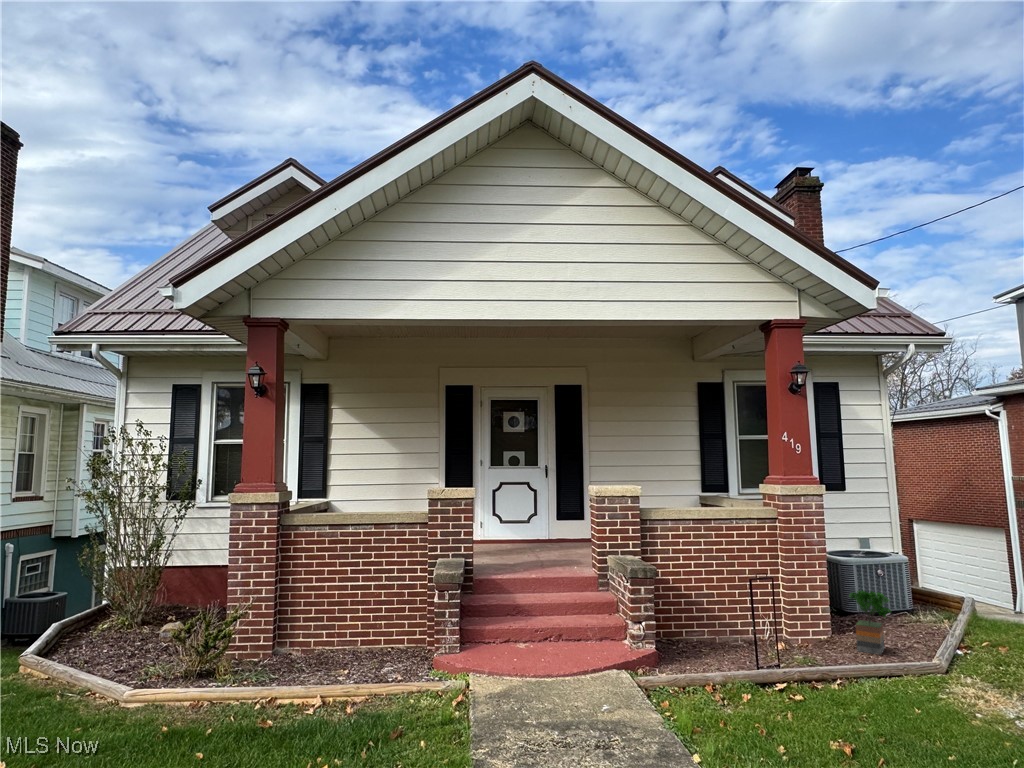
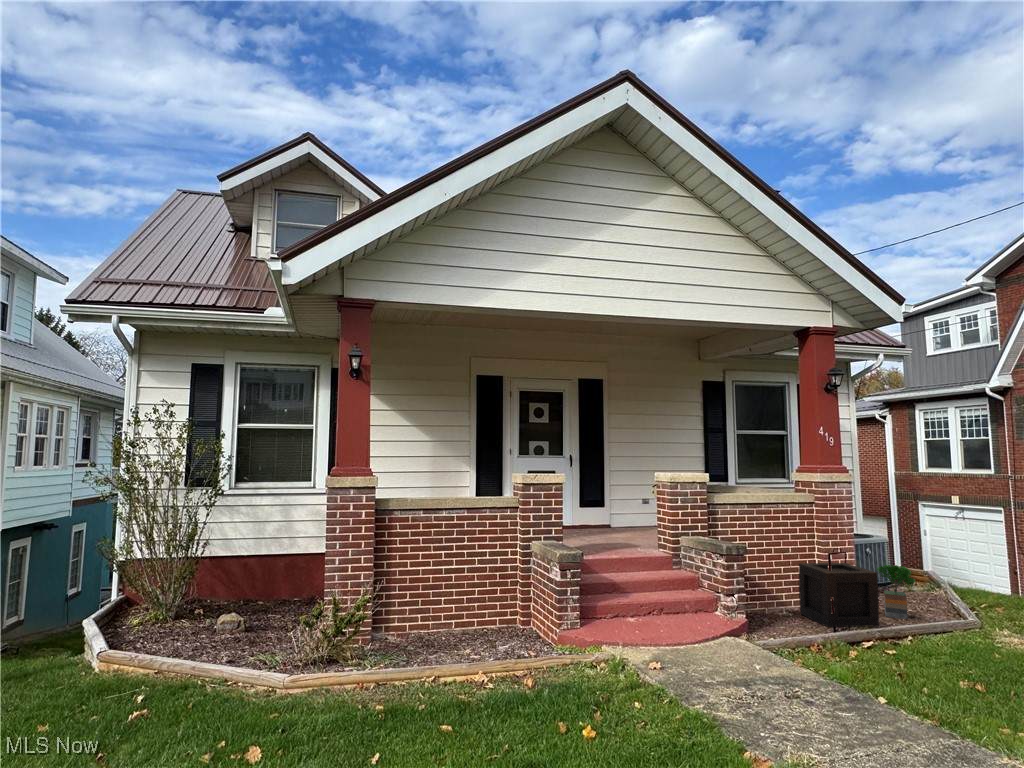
wooden crate: none [753,587,835,663] -> present [799,563,879,627]

